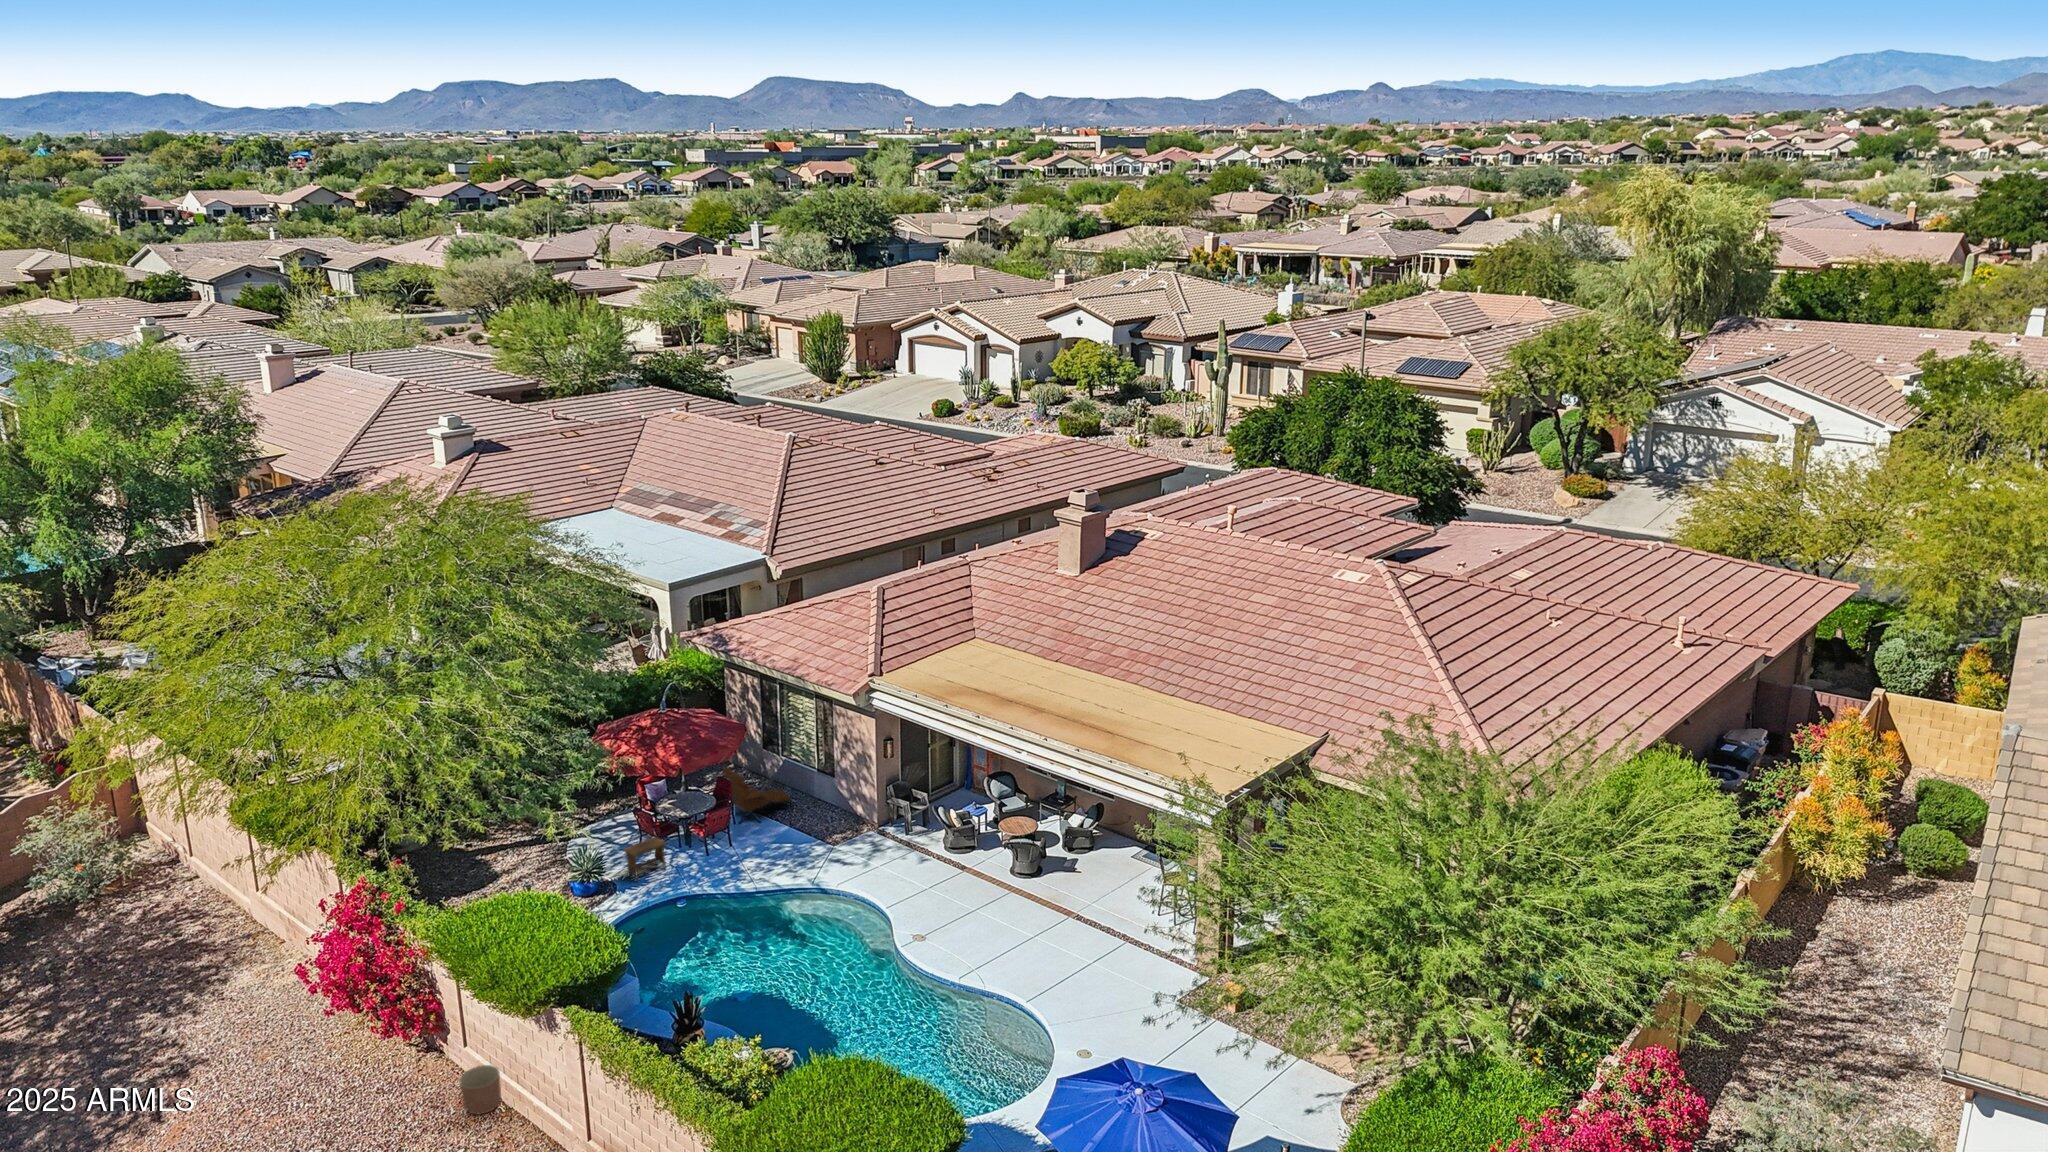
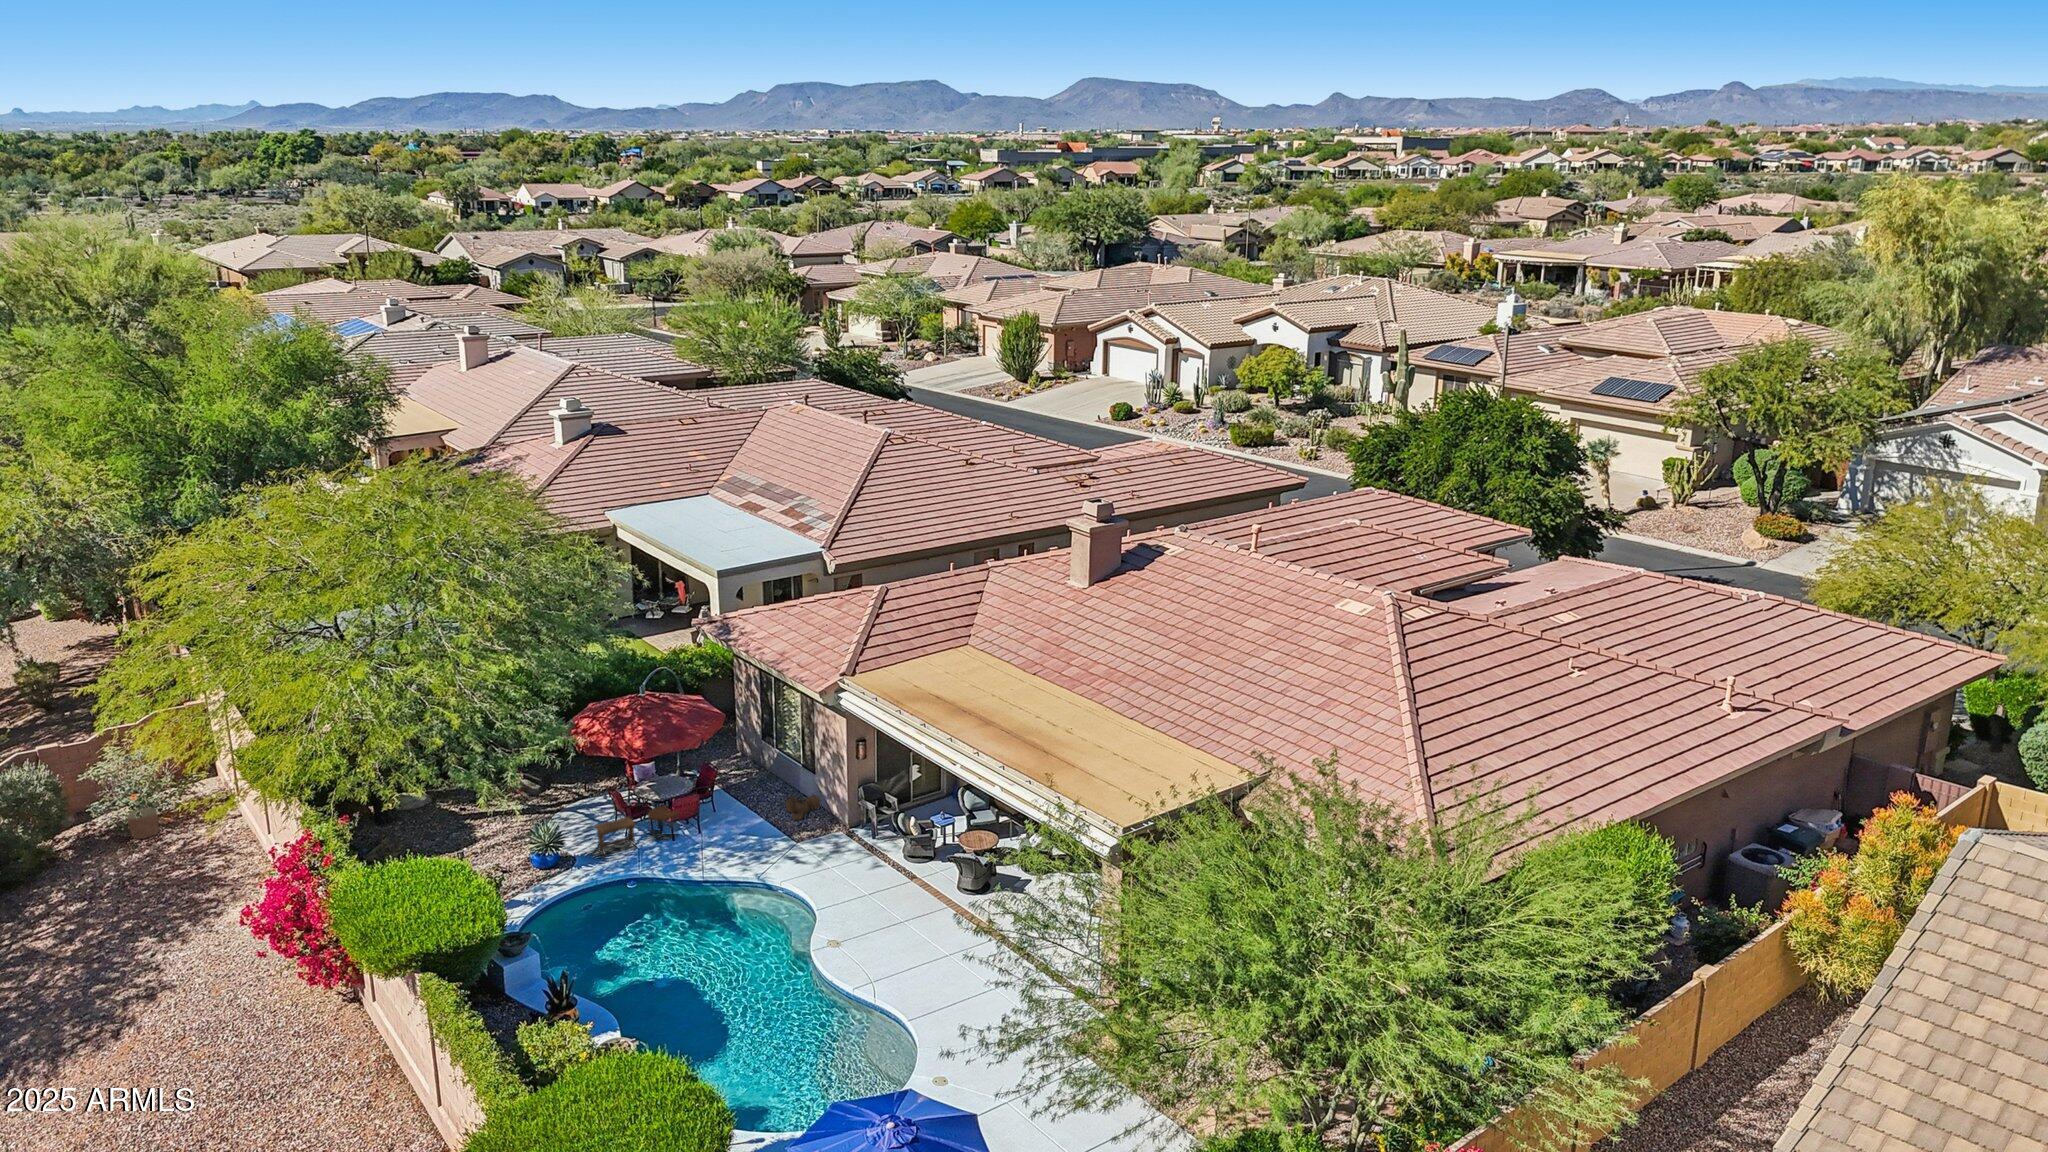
lounge chair: present [723,766,791,822] -> none [709,754,777,813]
woven basket: none [805,796,840,824] -> present [786,795,820,820]
side table: none [672,822,705,857] -> present [648,806,679,837]
planter: present [459,1065,501,1114] -> present [126,808,159,839]

